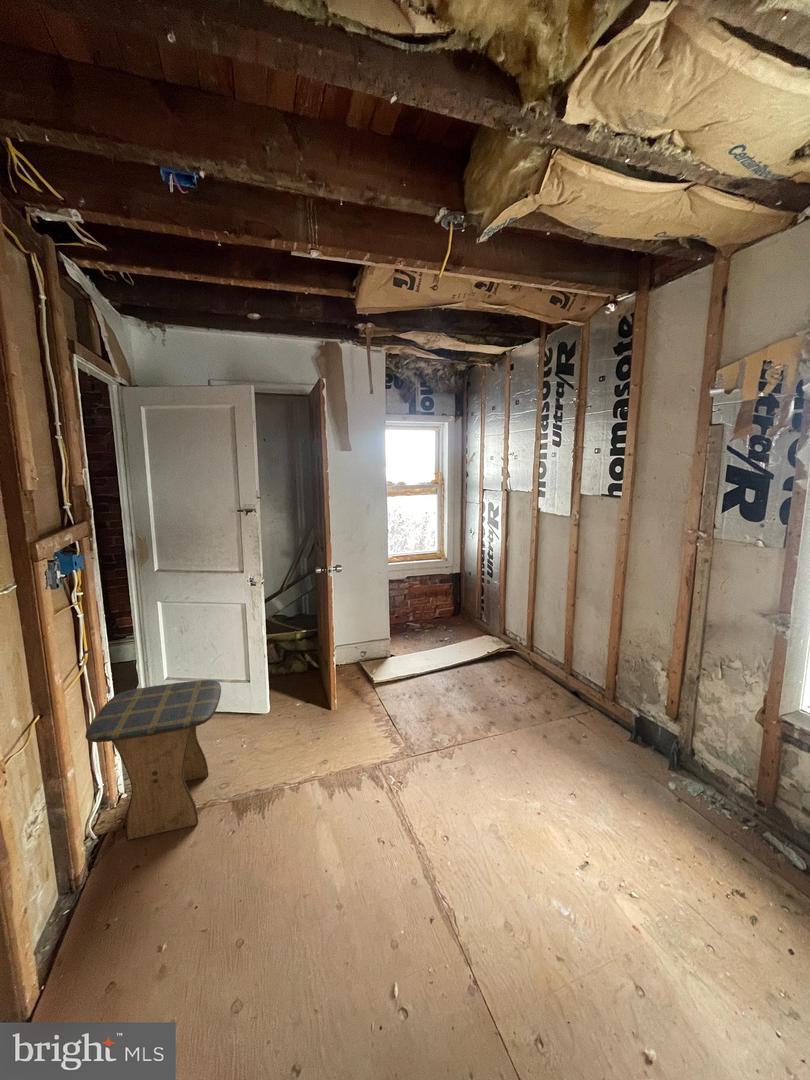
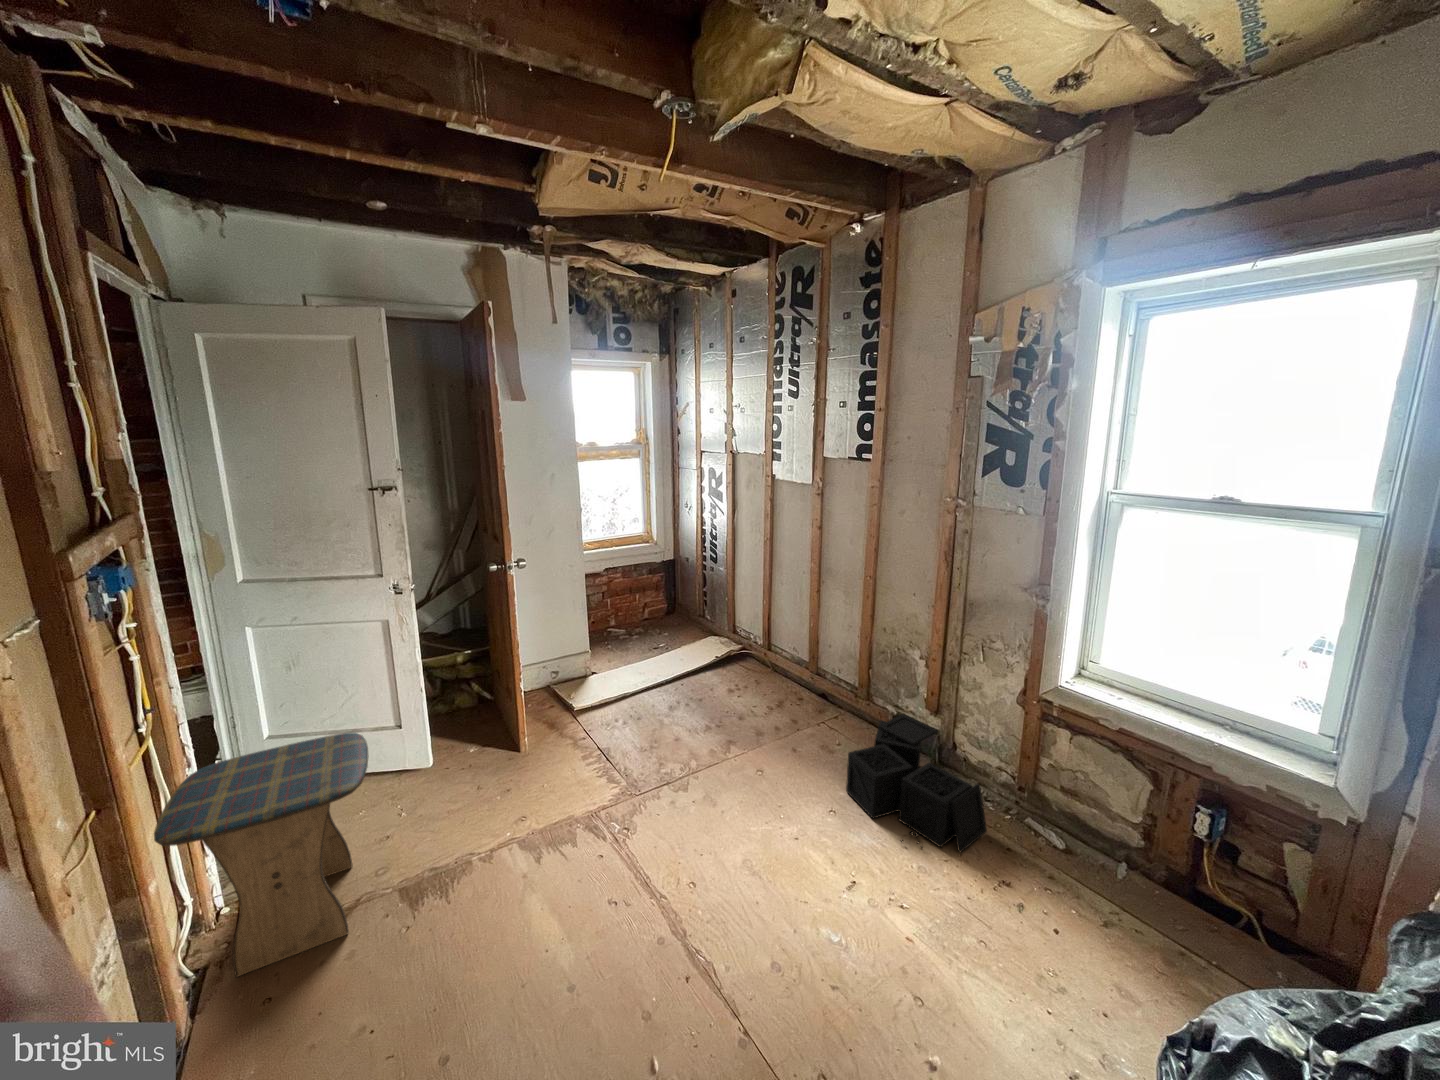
storage bin: none [586,718,723,855] -> present [846,714,987,852]

